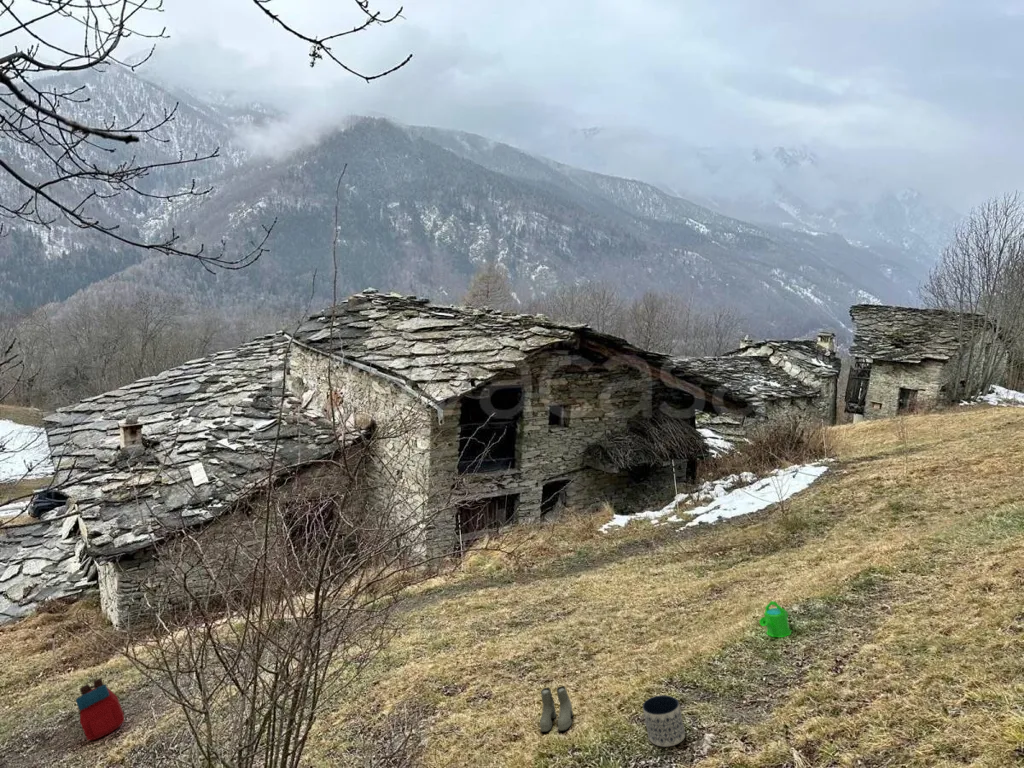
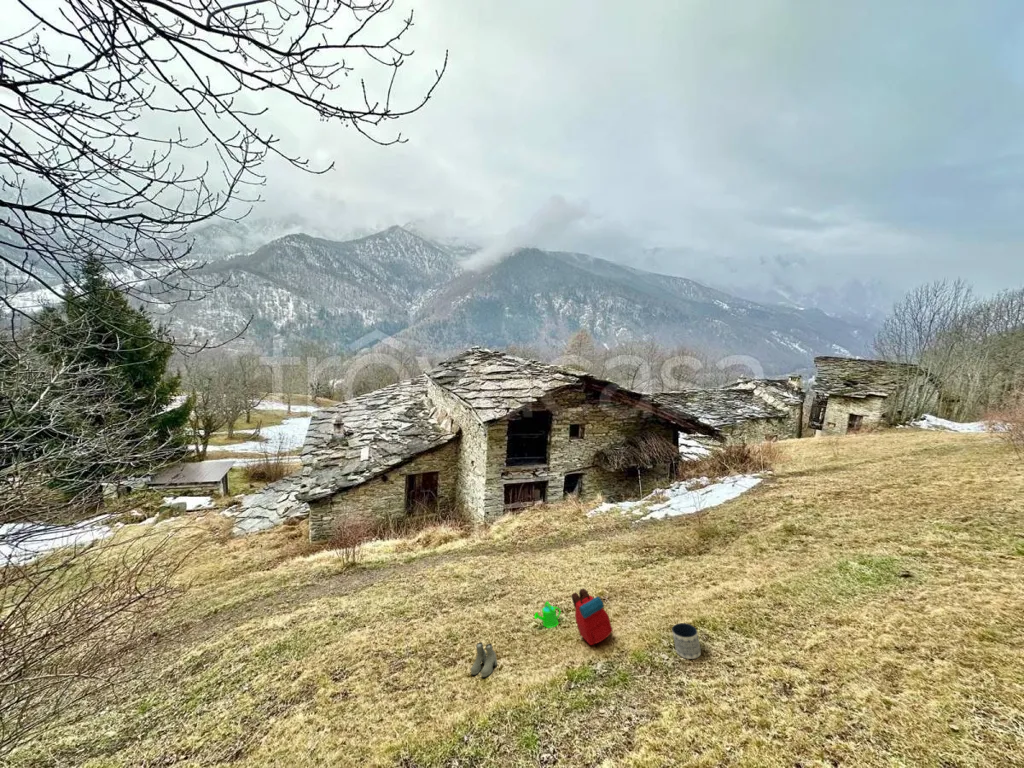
watering can: present [760,601,792,637] -> present [534,601,561,628]
backpack: present [76,678,124,740] -> present [571,589,613,645]
planter: present [643,695,685,747] -> present [672,623,701,659]

